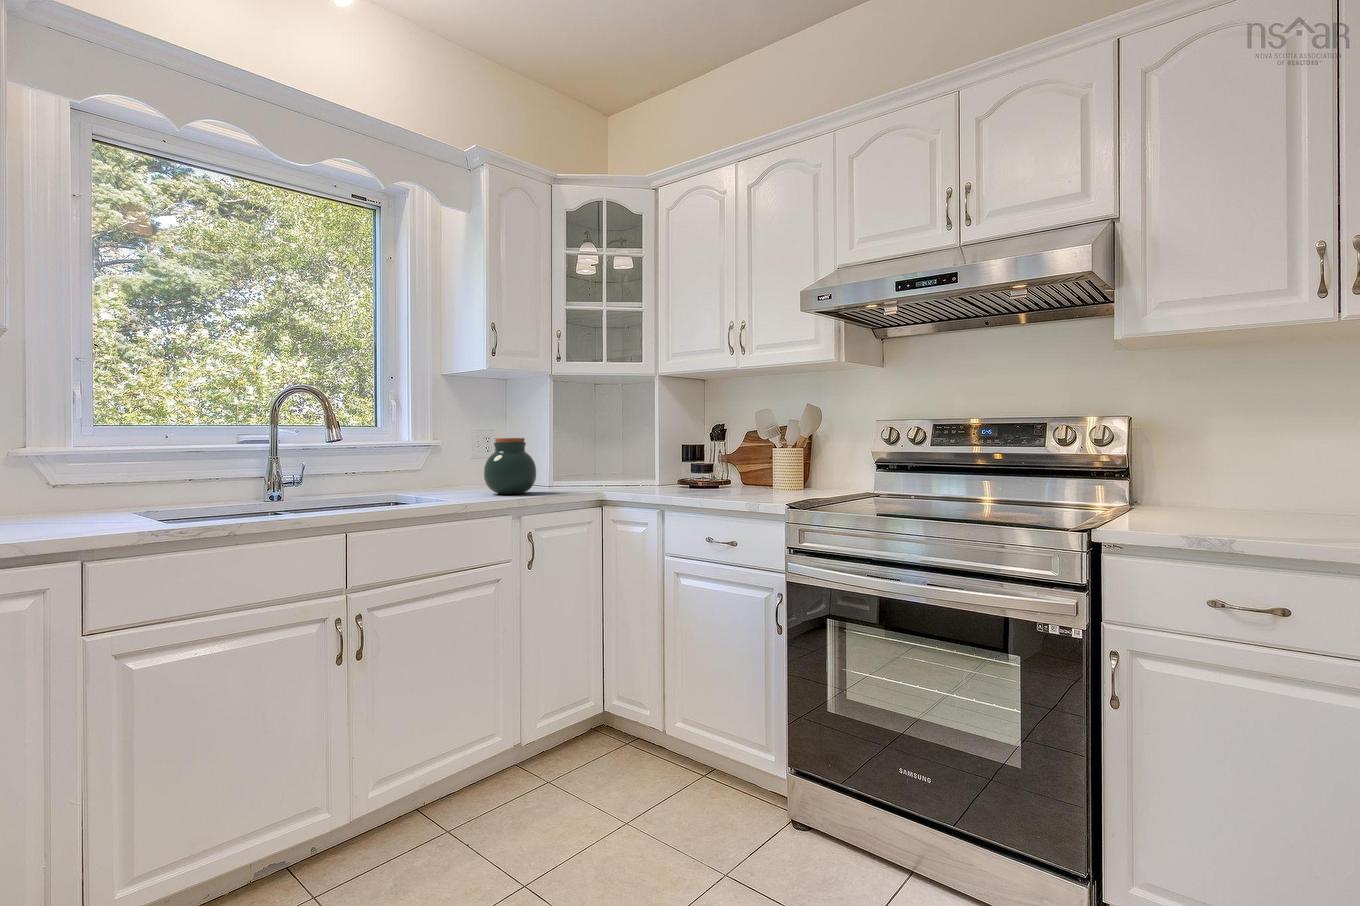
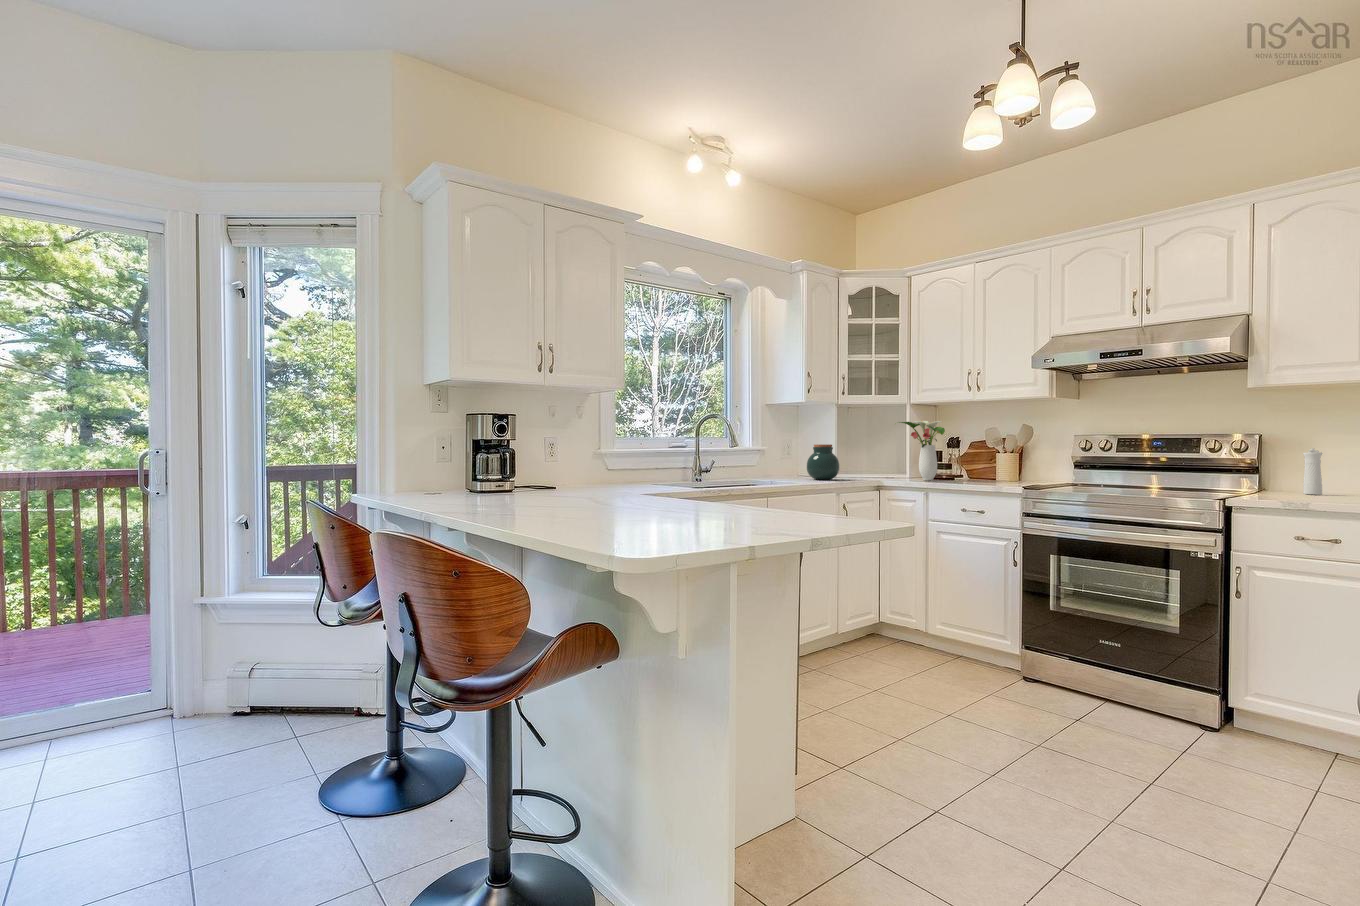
flower arrangement: none [624,399,695,490] -> present [899,421,945,480]
pepper mill: none [1192,427,1231,510] -> present [1303,448,1323,495]

